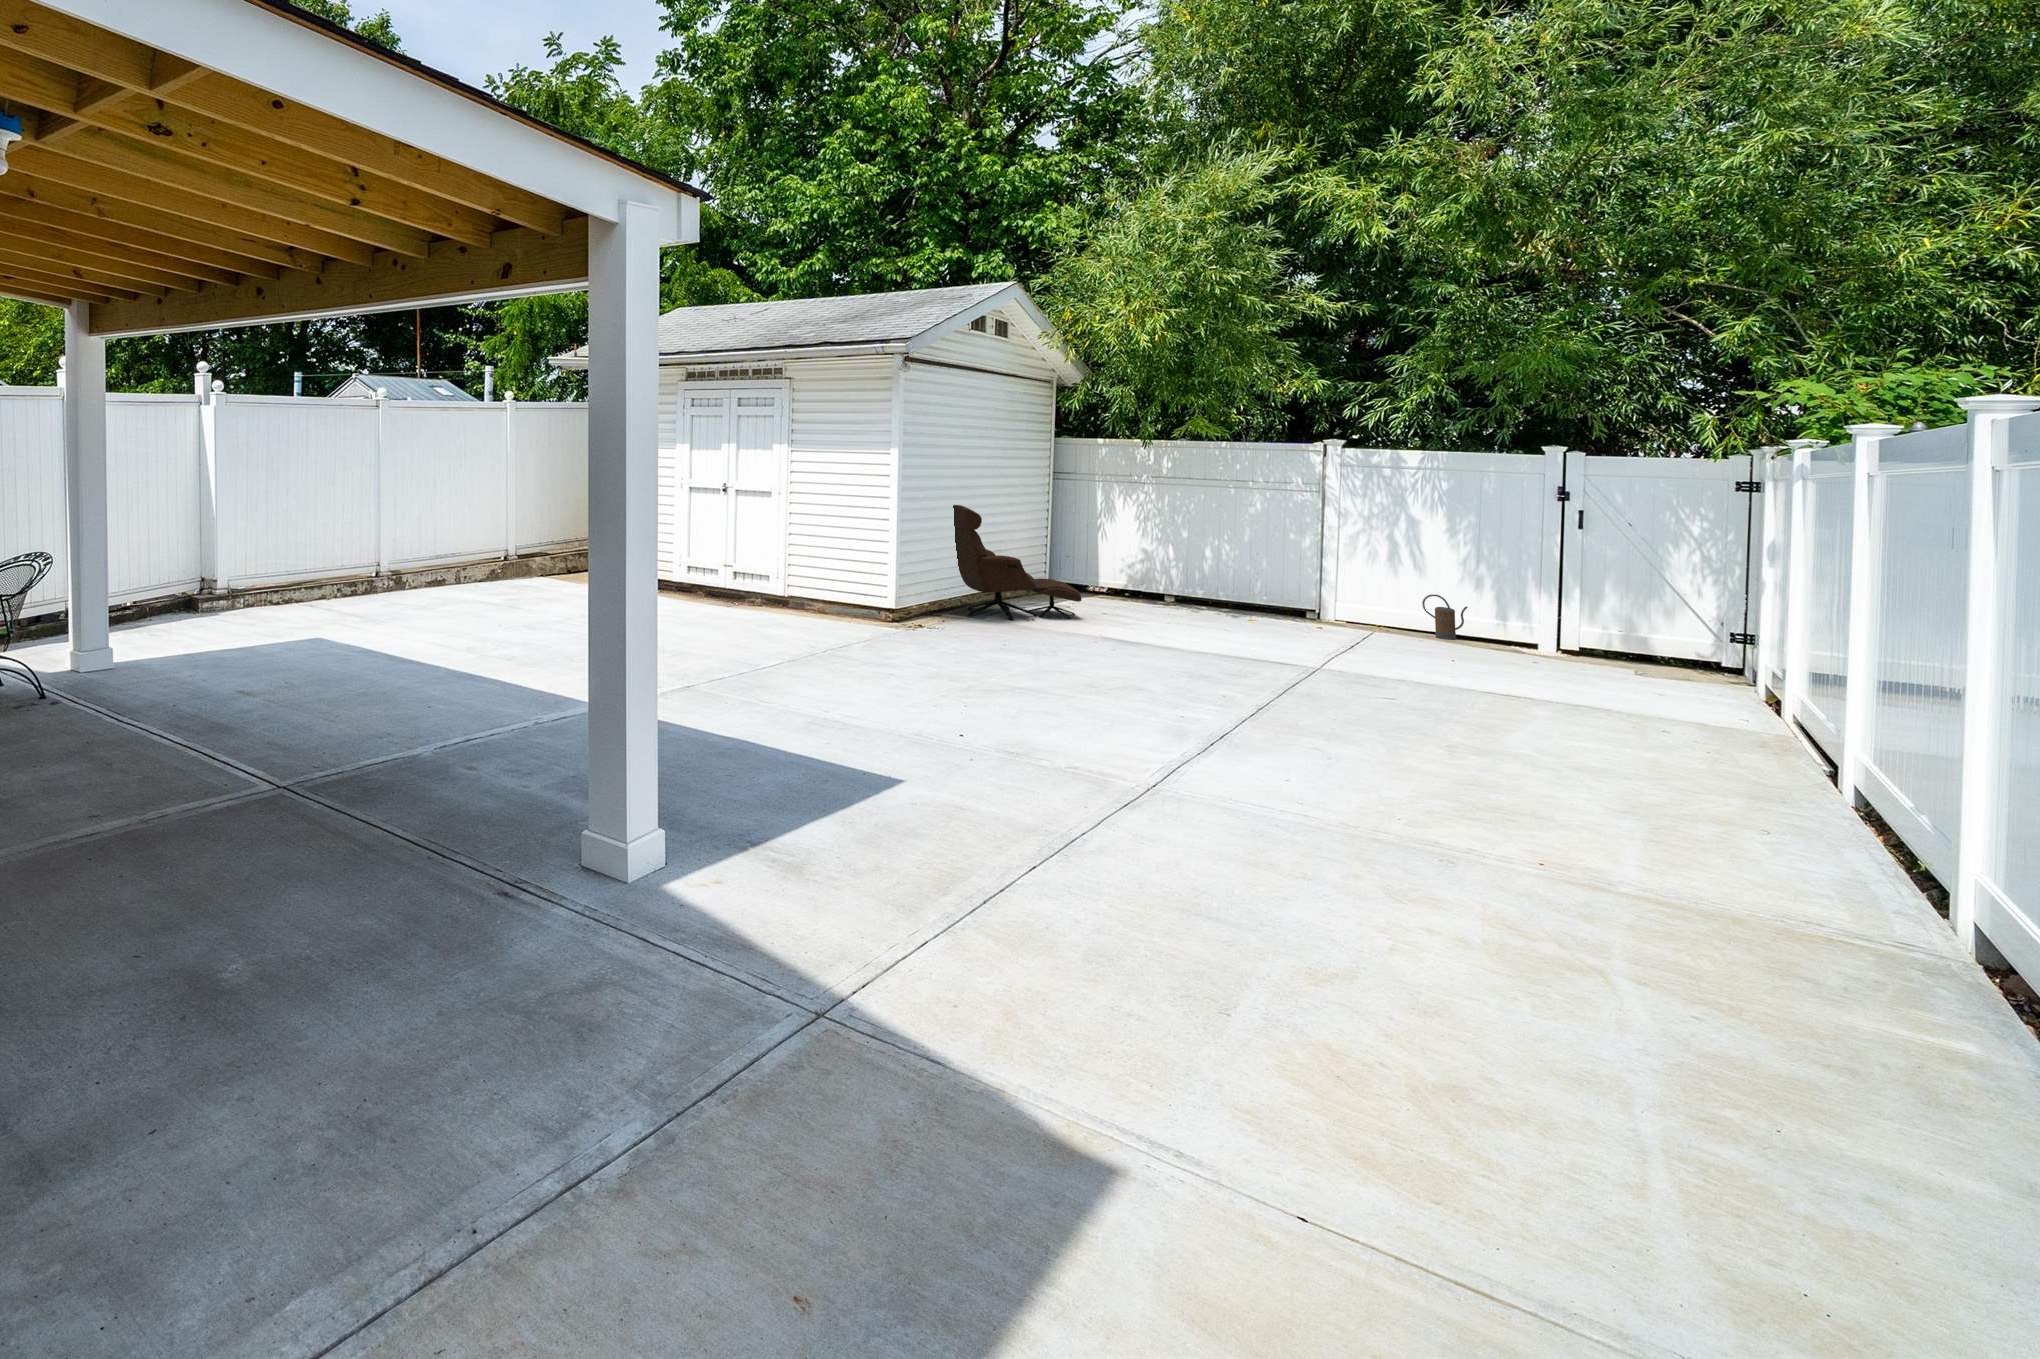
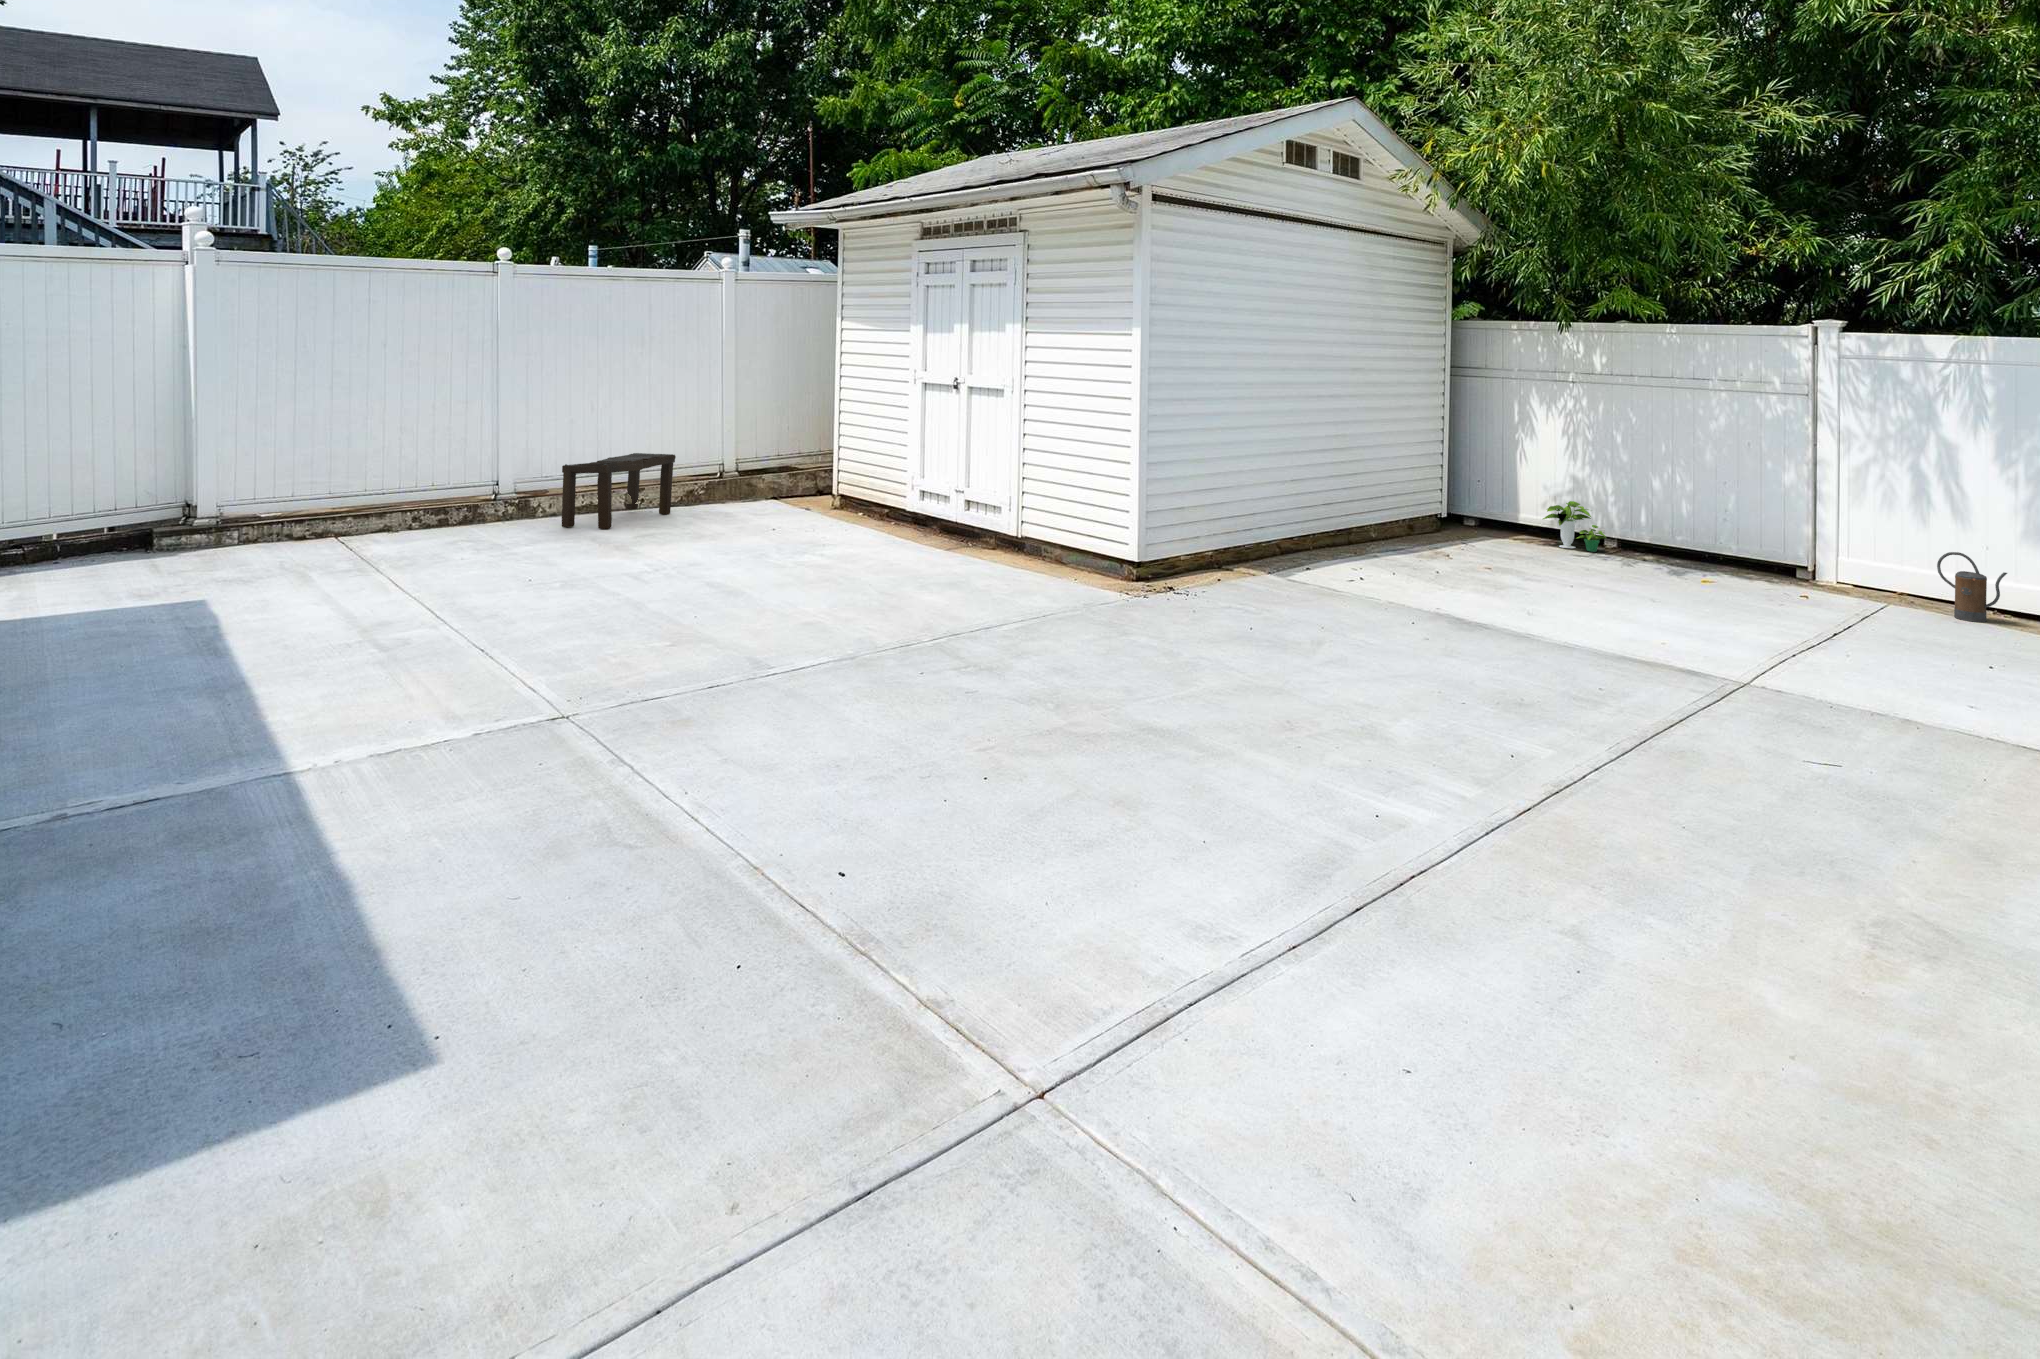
lounge chair: present [953,505,1081,620] -> none [1251,411,1425,577]
bench: none [432,539,492,597] -> present [562,453,676,529]
potted plant: none [1136,566,1186,602] -> present [1543,501,1606,552]

